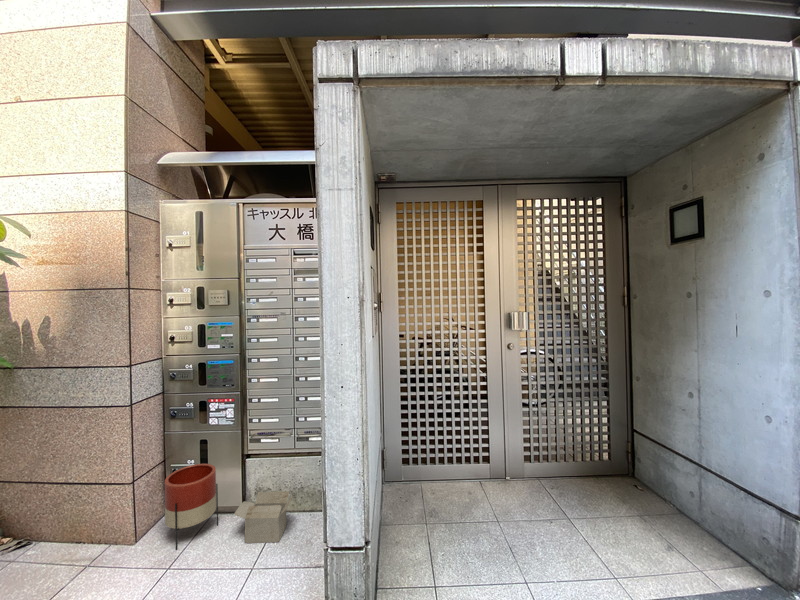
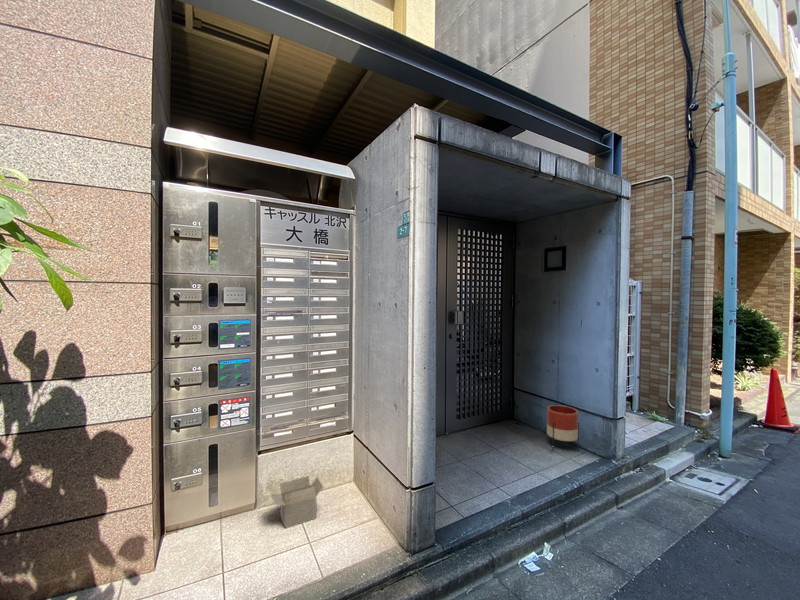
planter: present [165,464,218,550] -> present [547,405,579,450]

